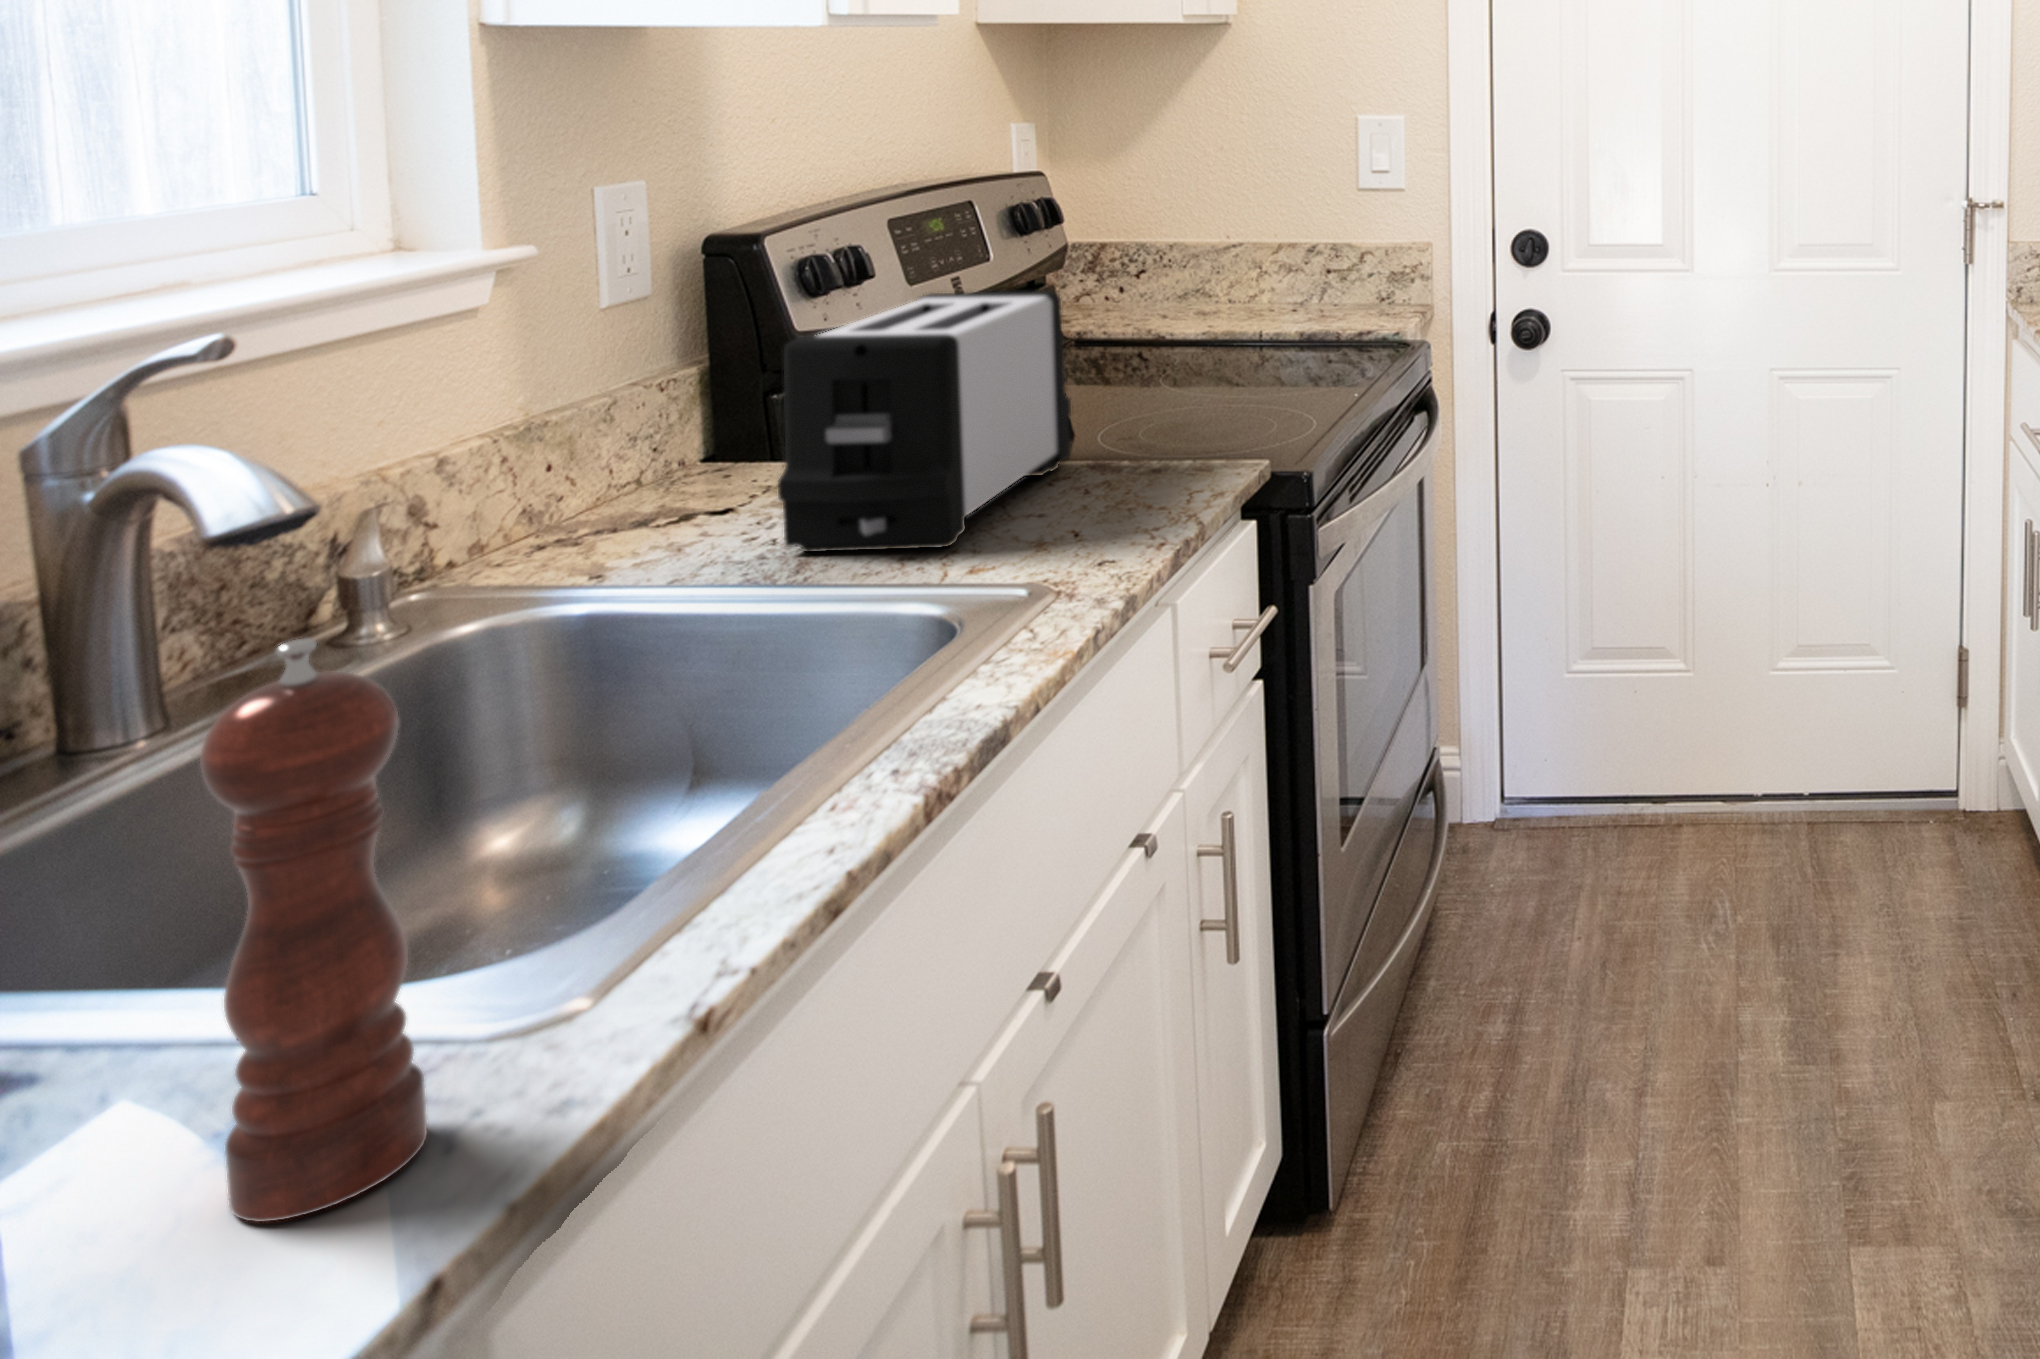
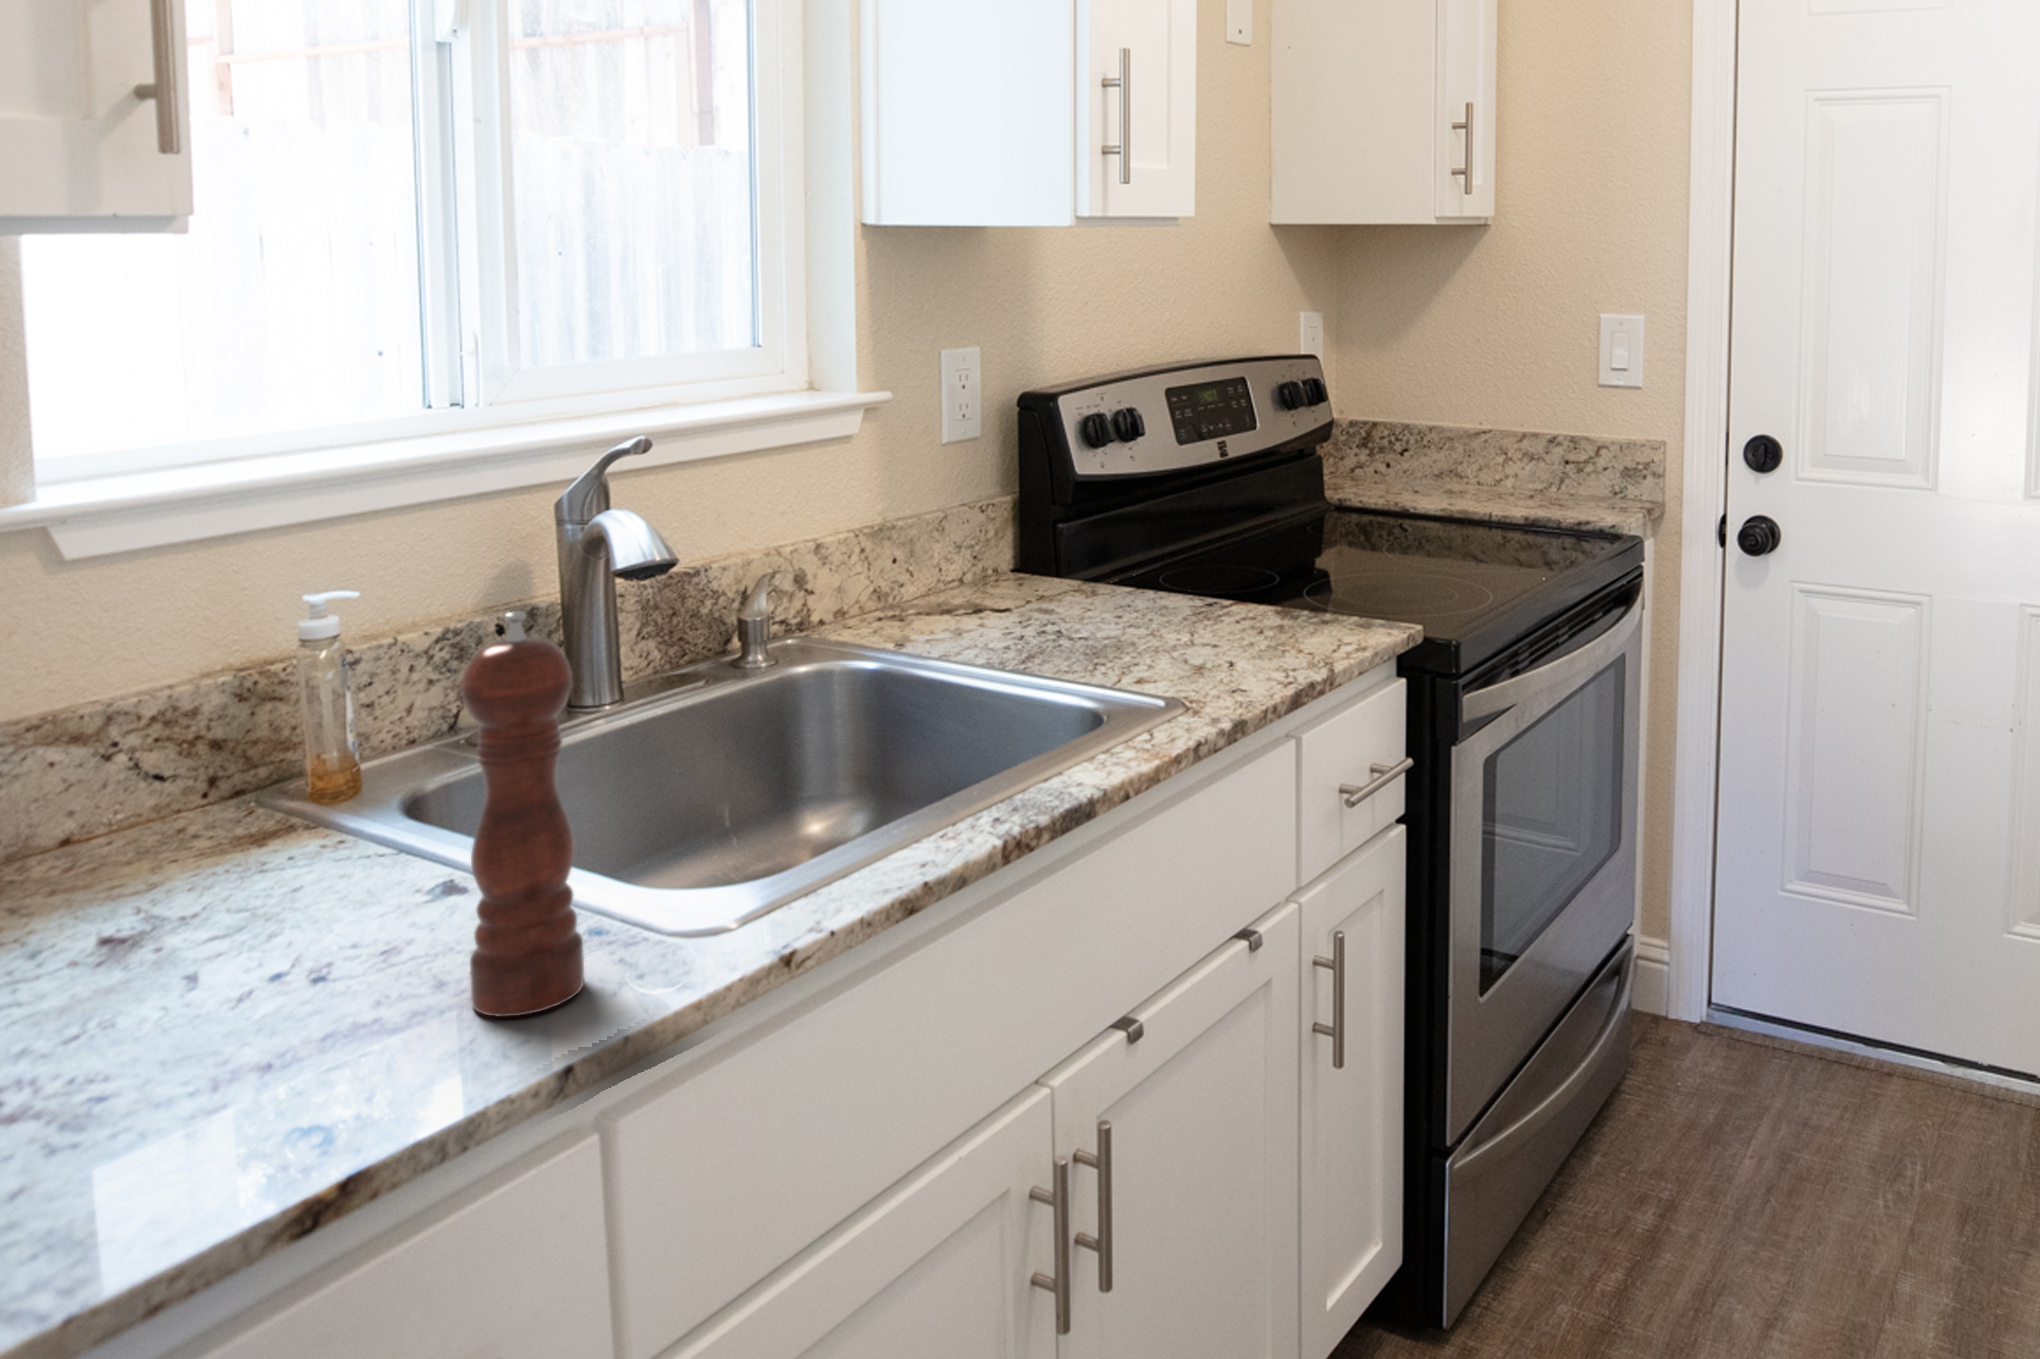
toaster: present [778,292,1071,552] -> none [1017,447,1266,660]

